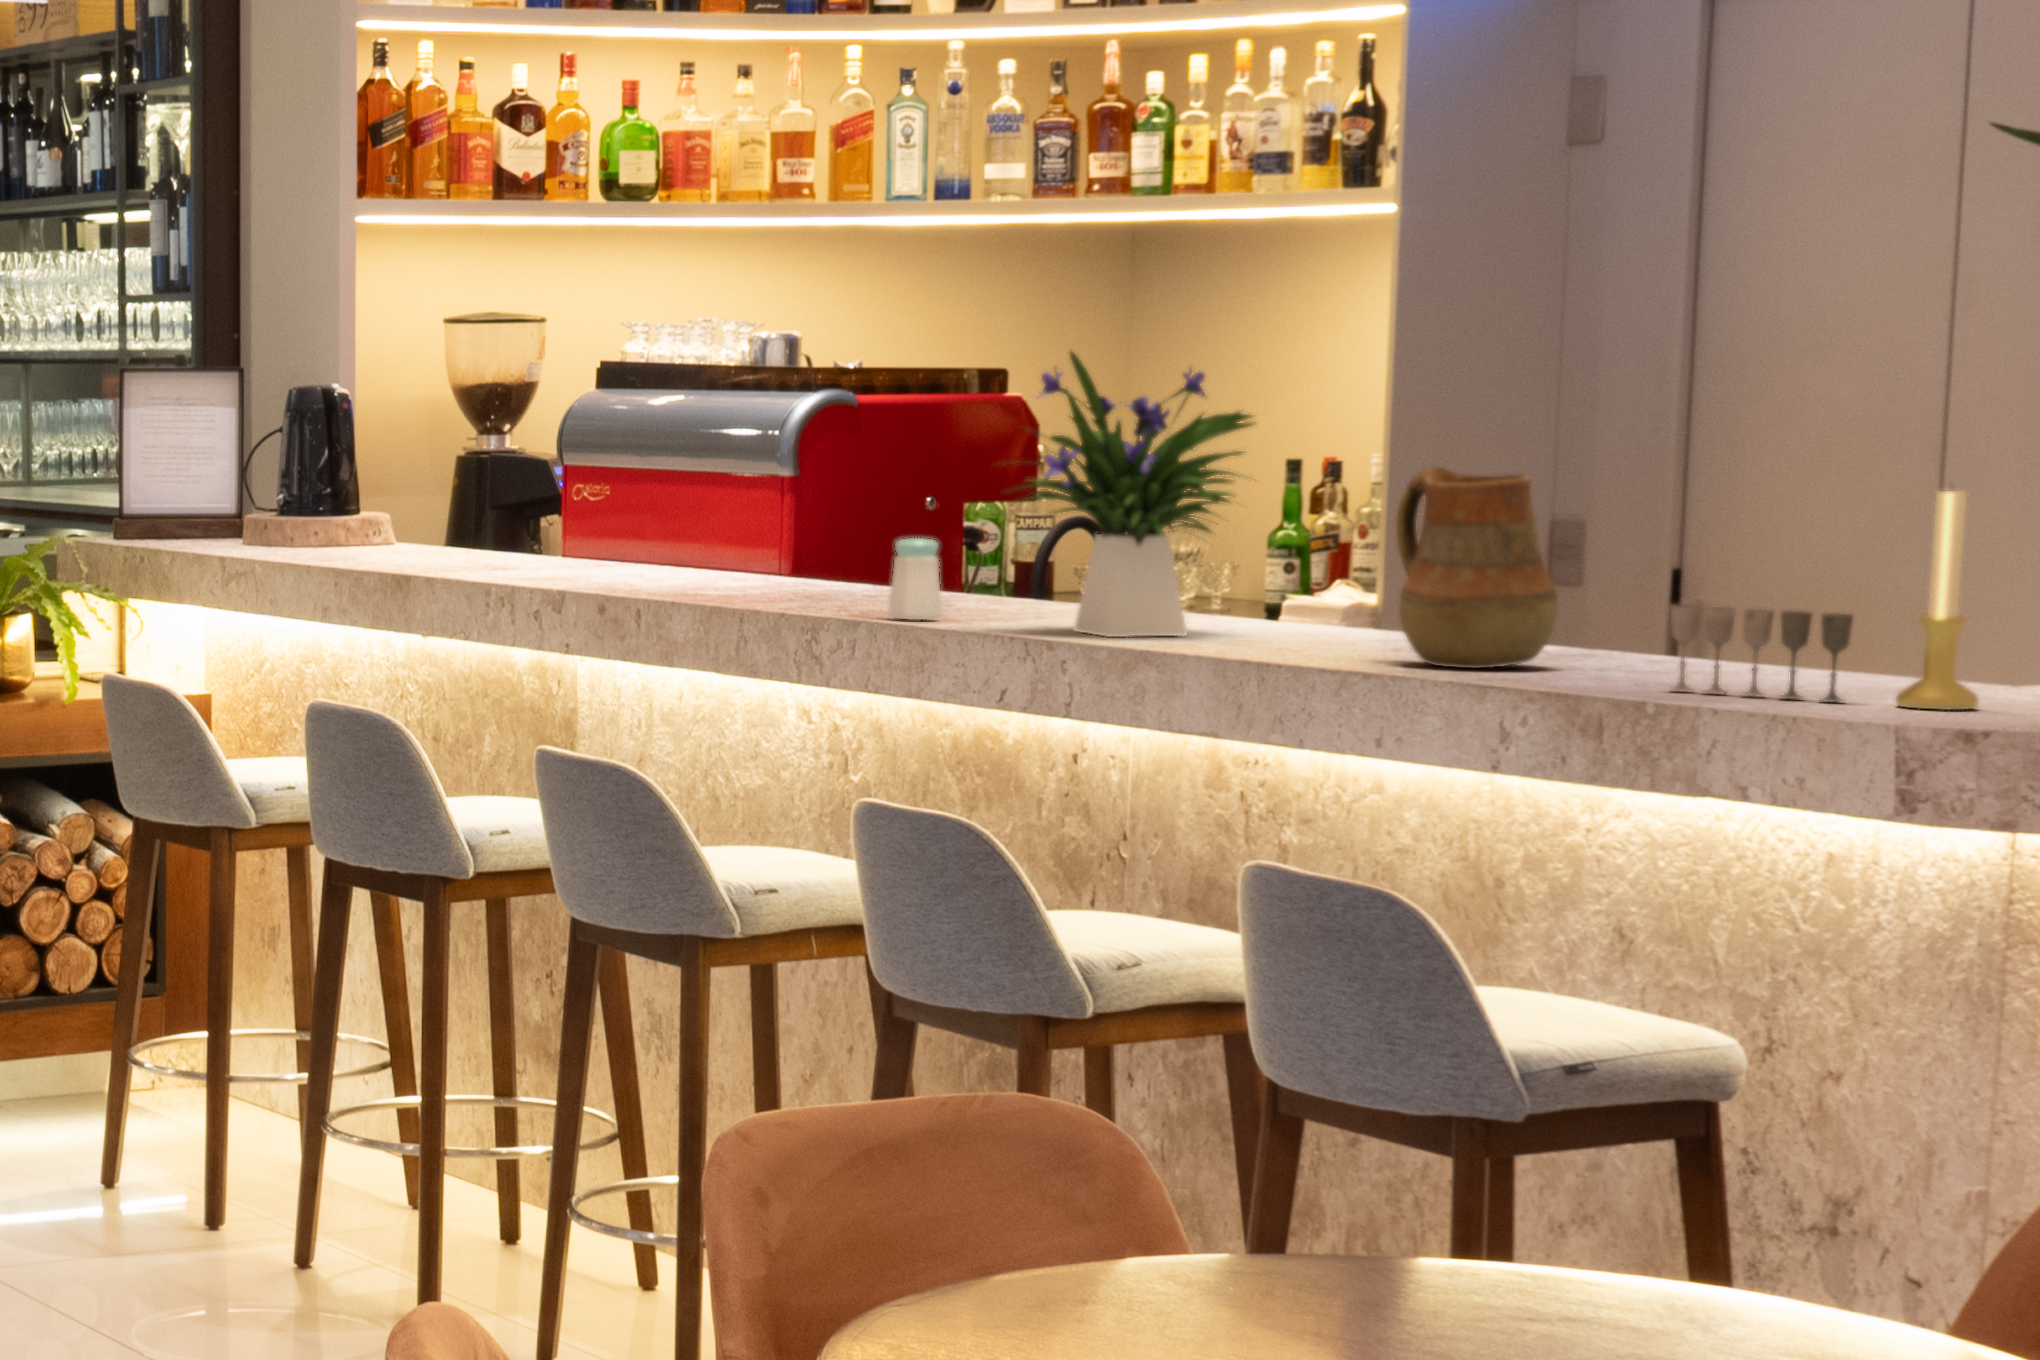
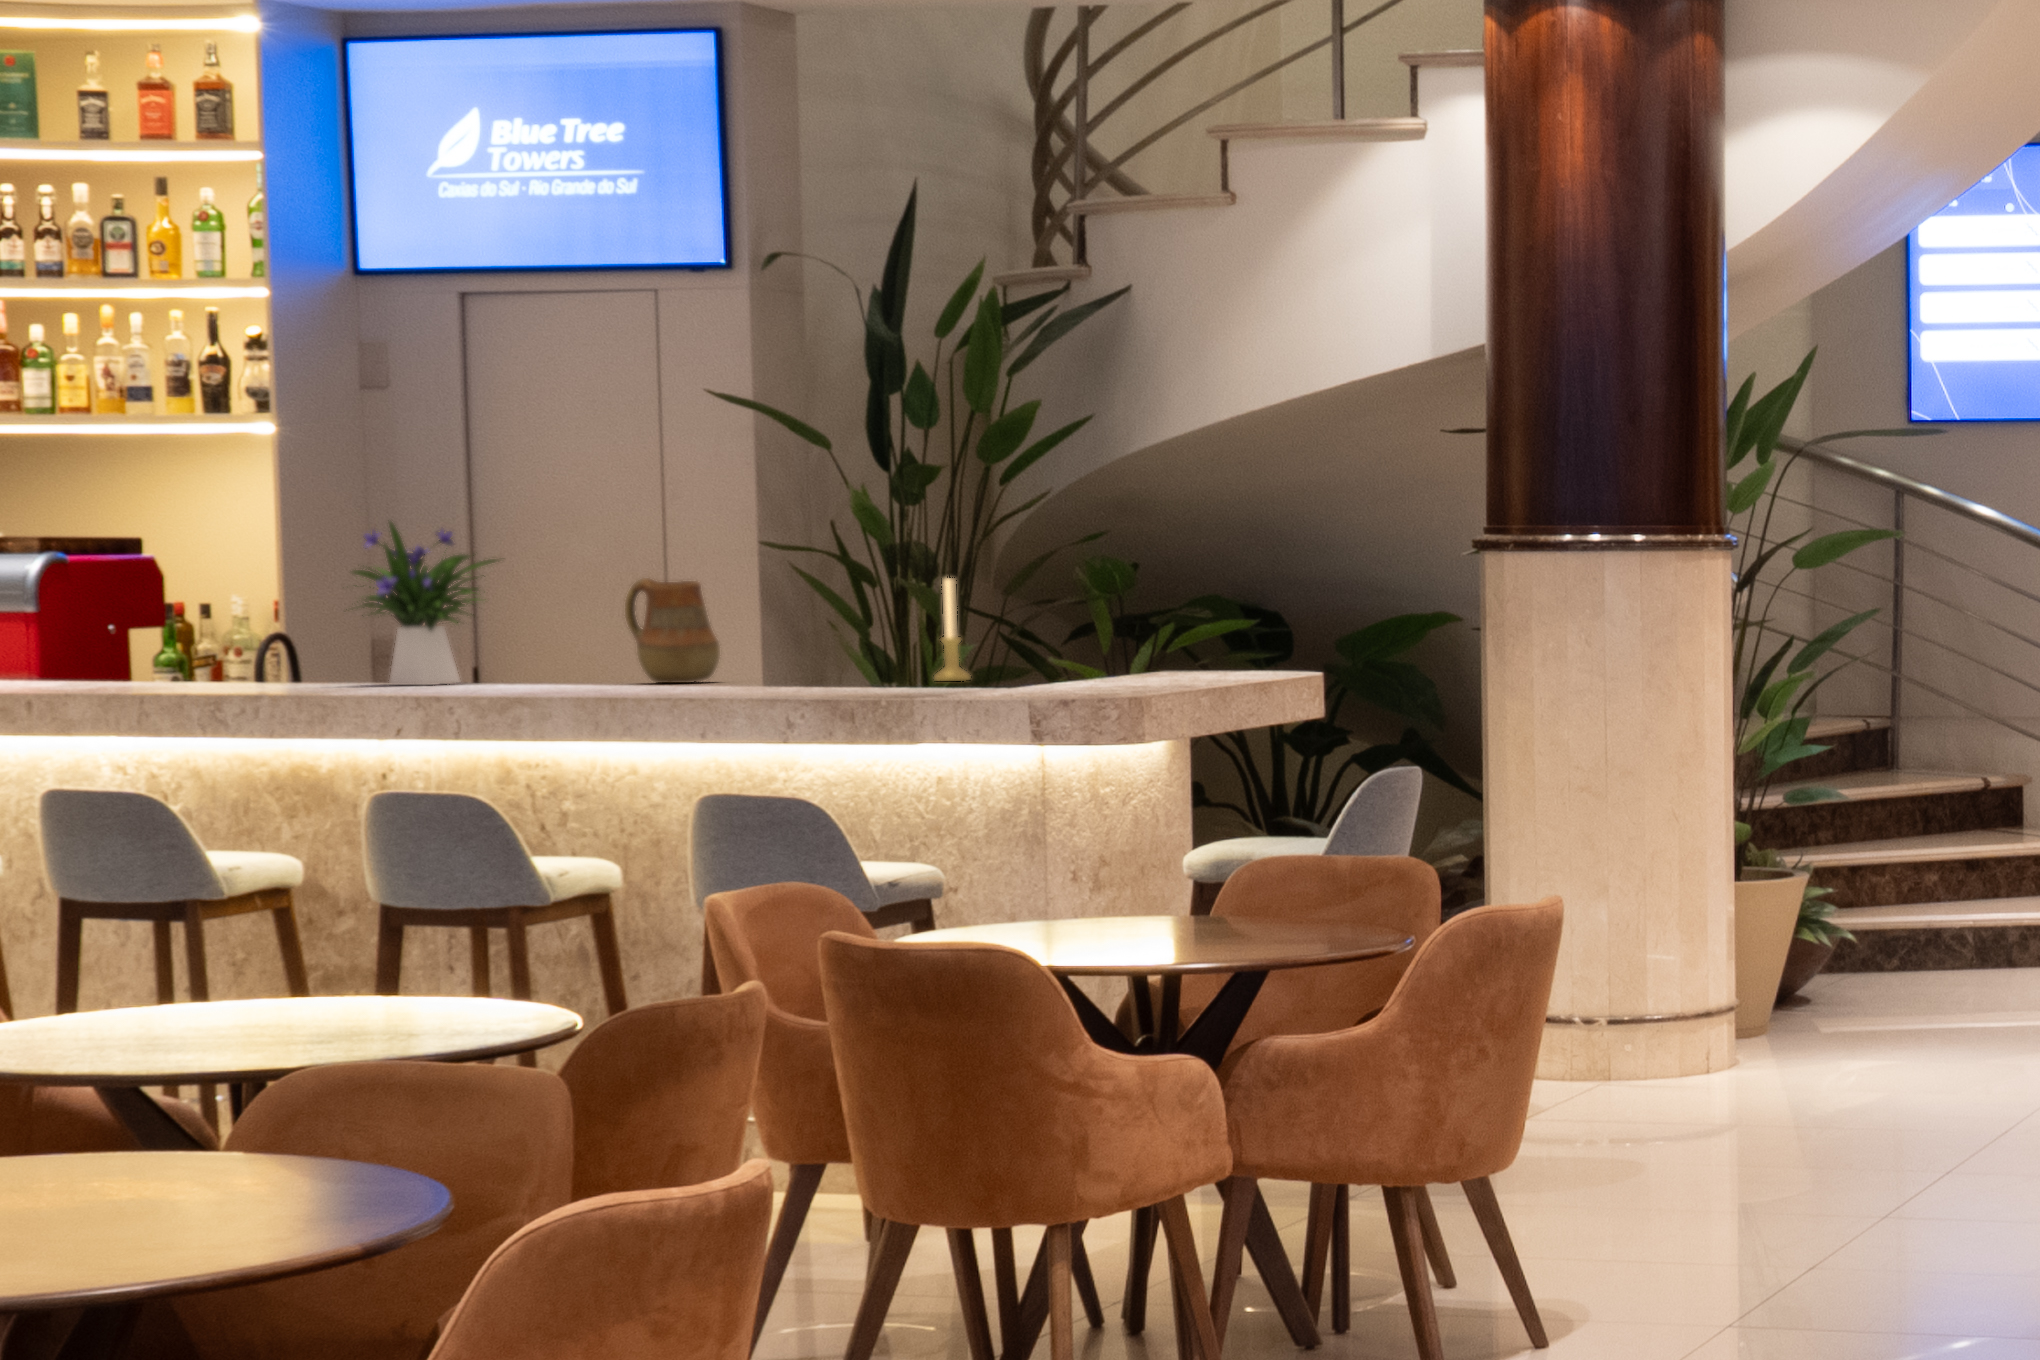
salt shaker: present [888,538,941,620] -> none [245,637,277,686]
wine glass: present [1671,605,1853,702] -> none [815,639,910,683]

